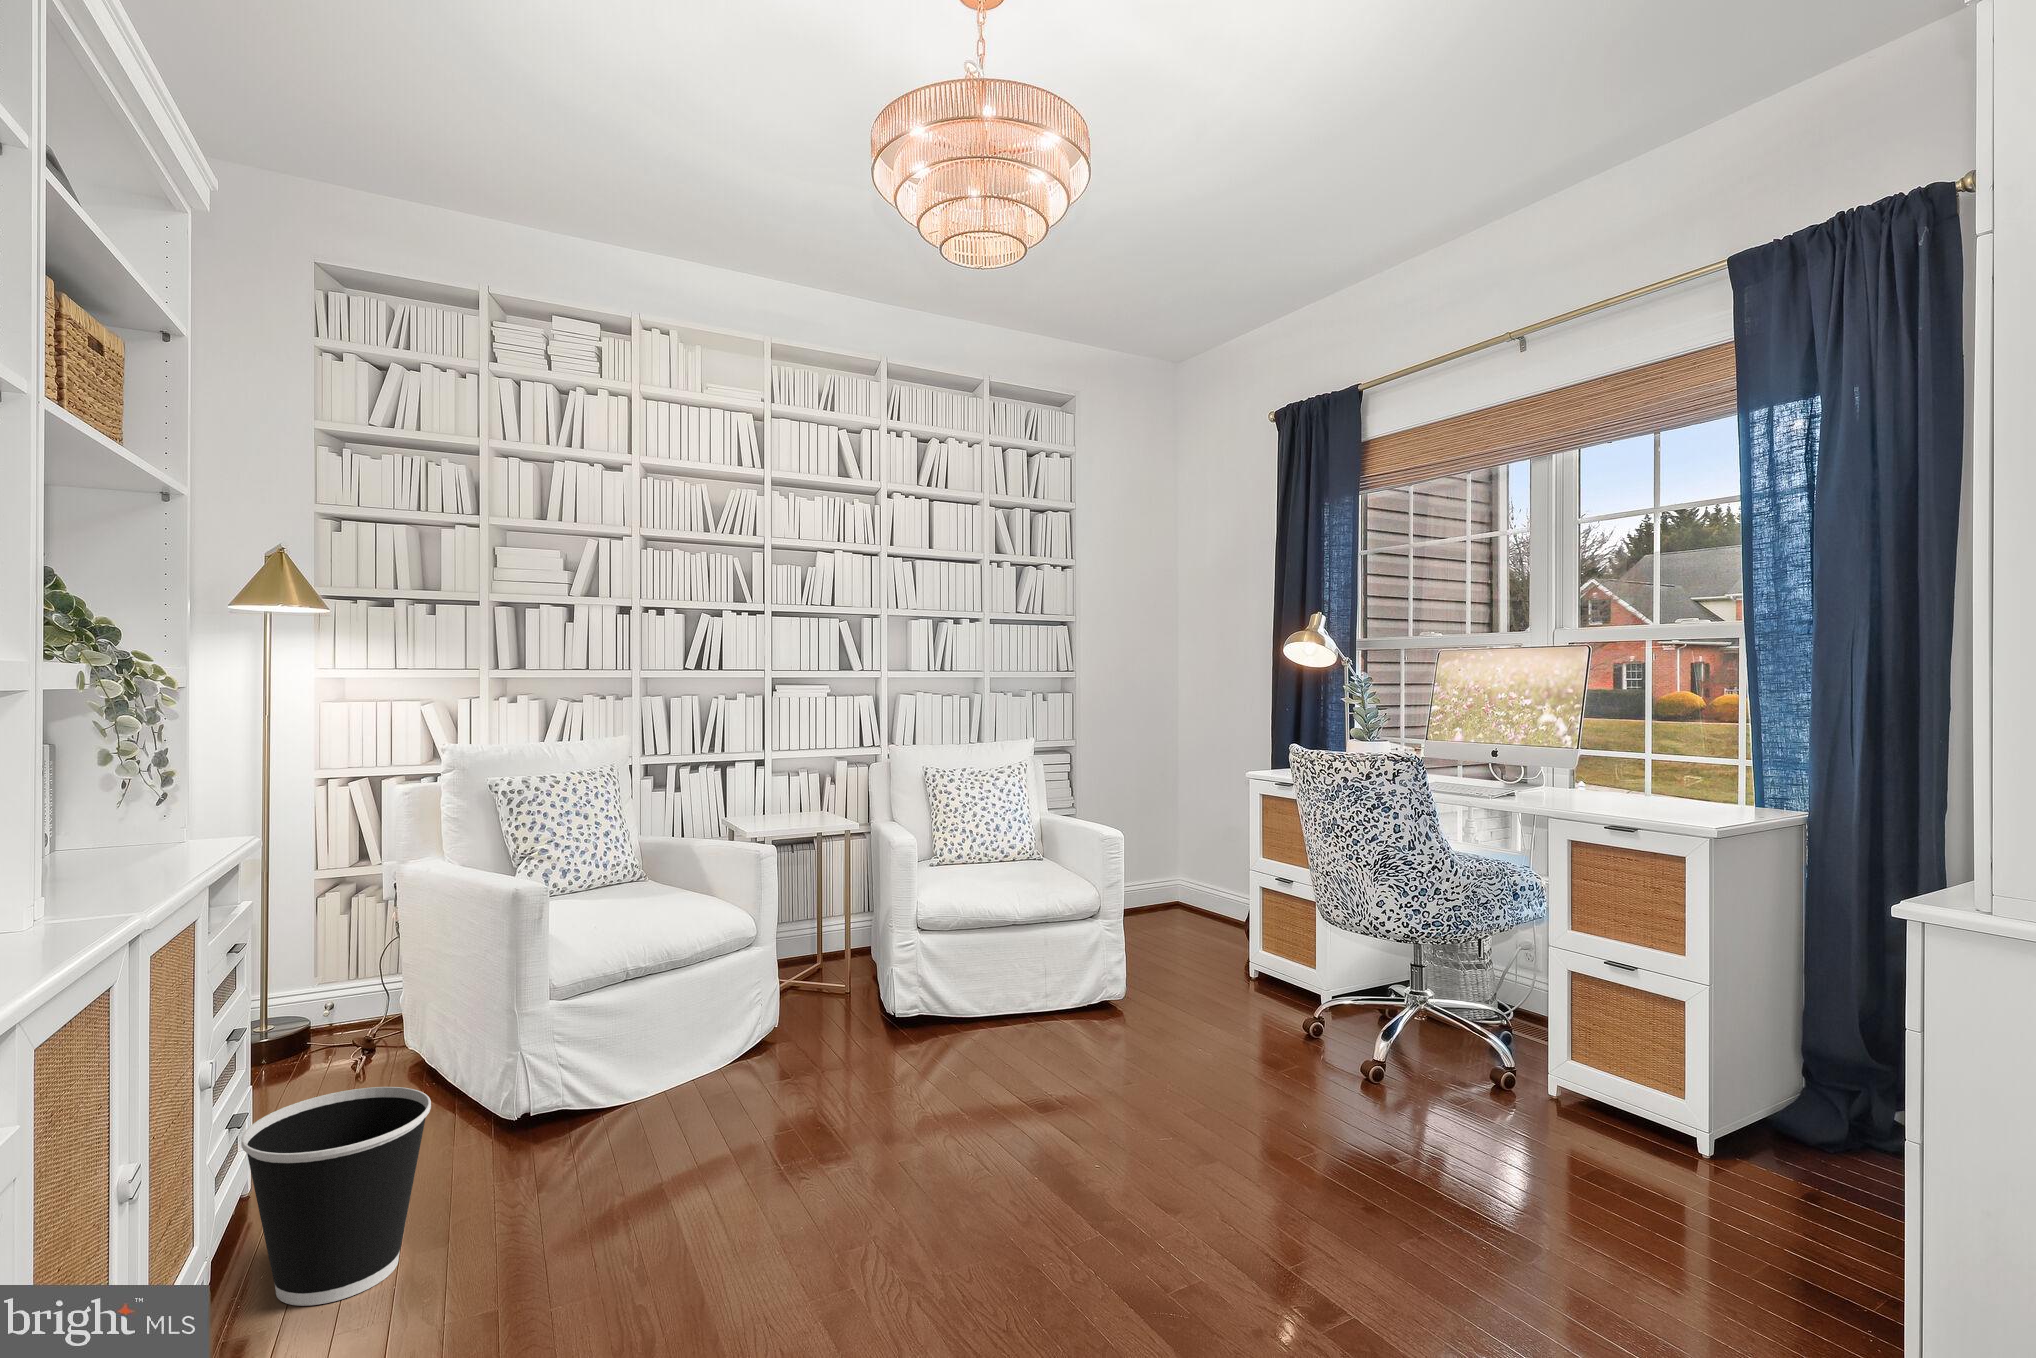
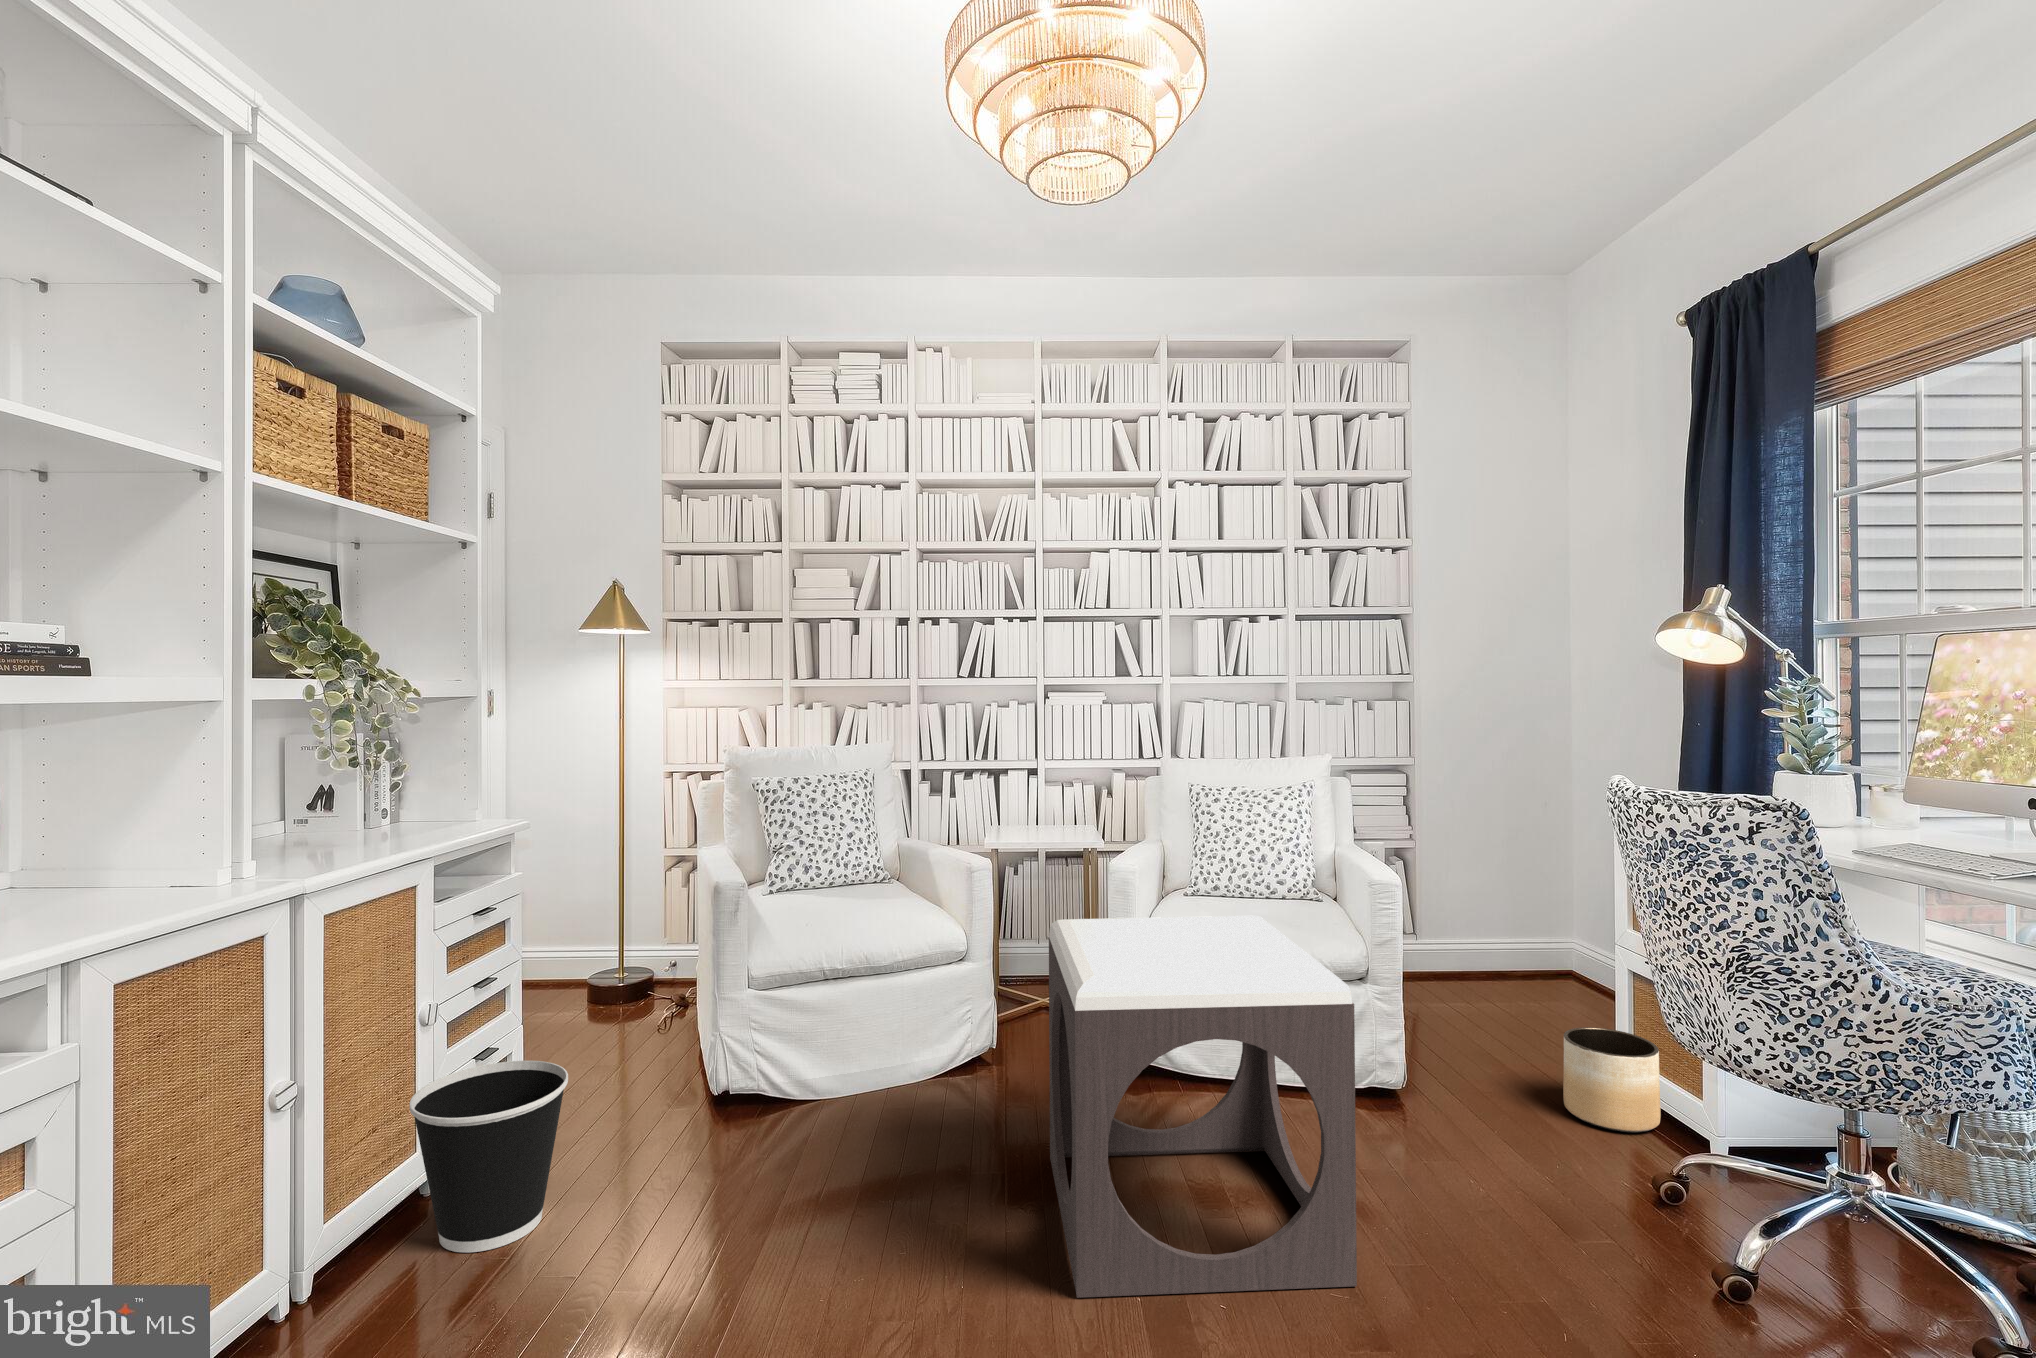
footstool: none [886,867,1170,1184] -> present [1049,916,1357,1298]
planter: none [1230,937,1292,1007] -> present [1563,1027,1661,1132]

